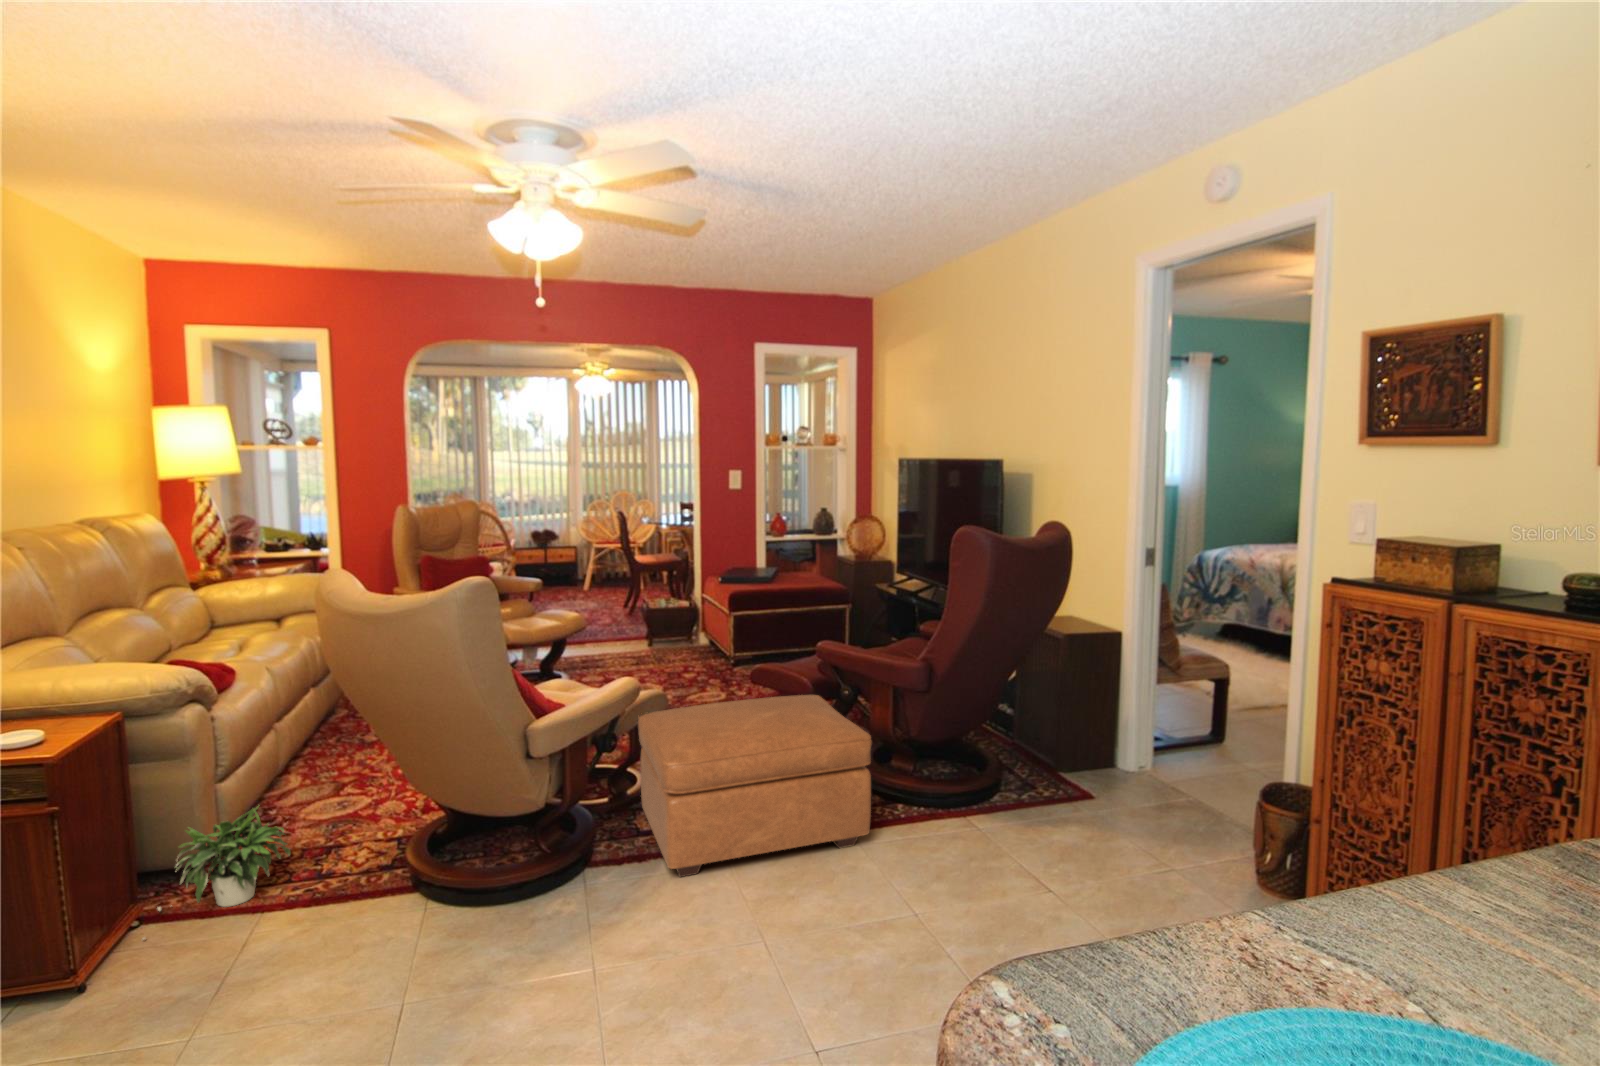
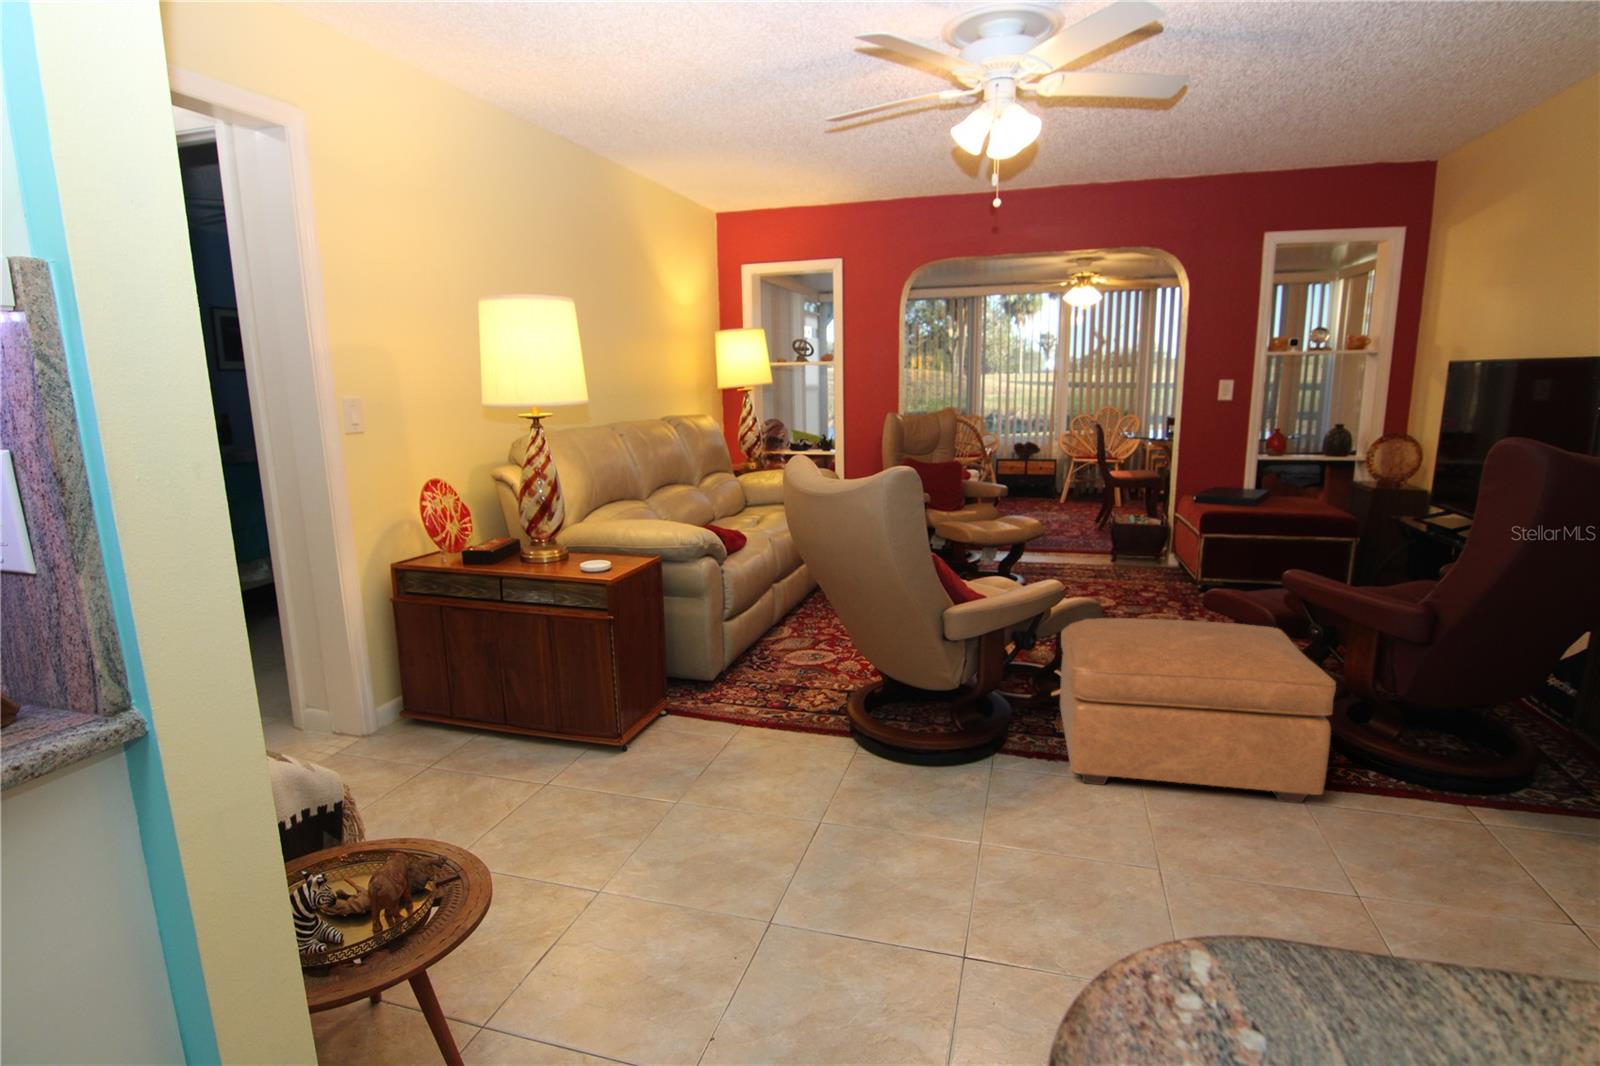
potted plant: present [142,806,290,940] -> none [672,641,768,722]

